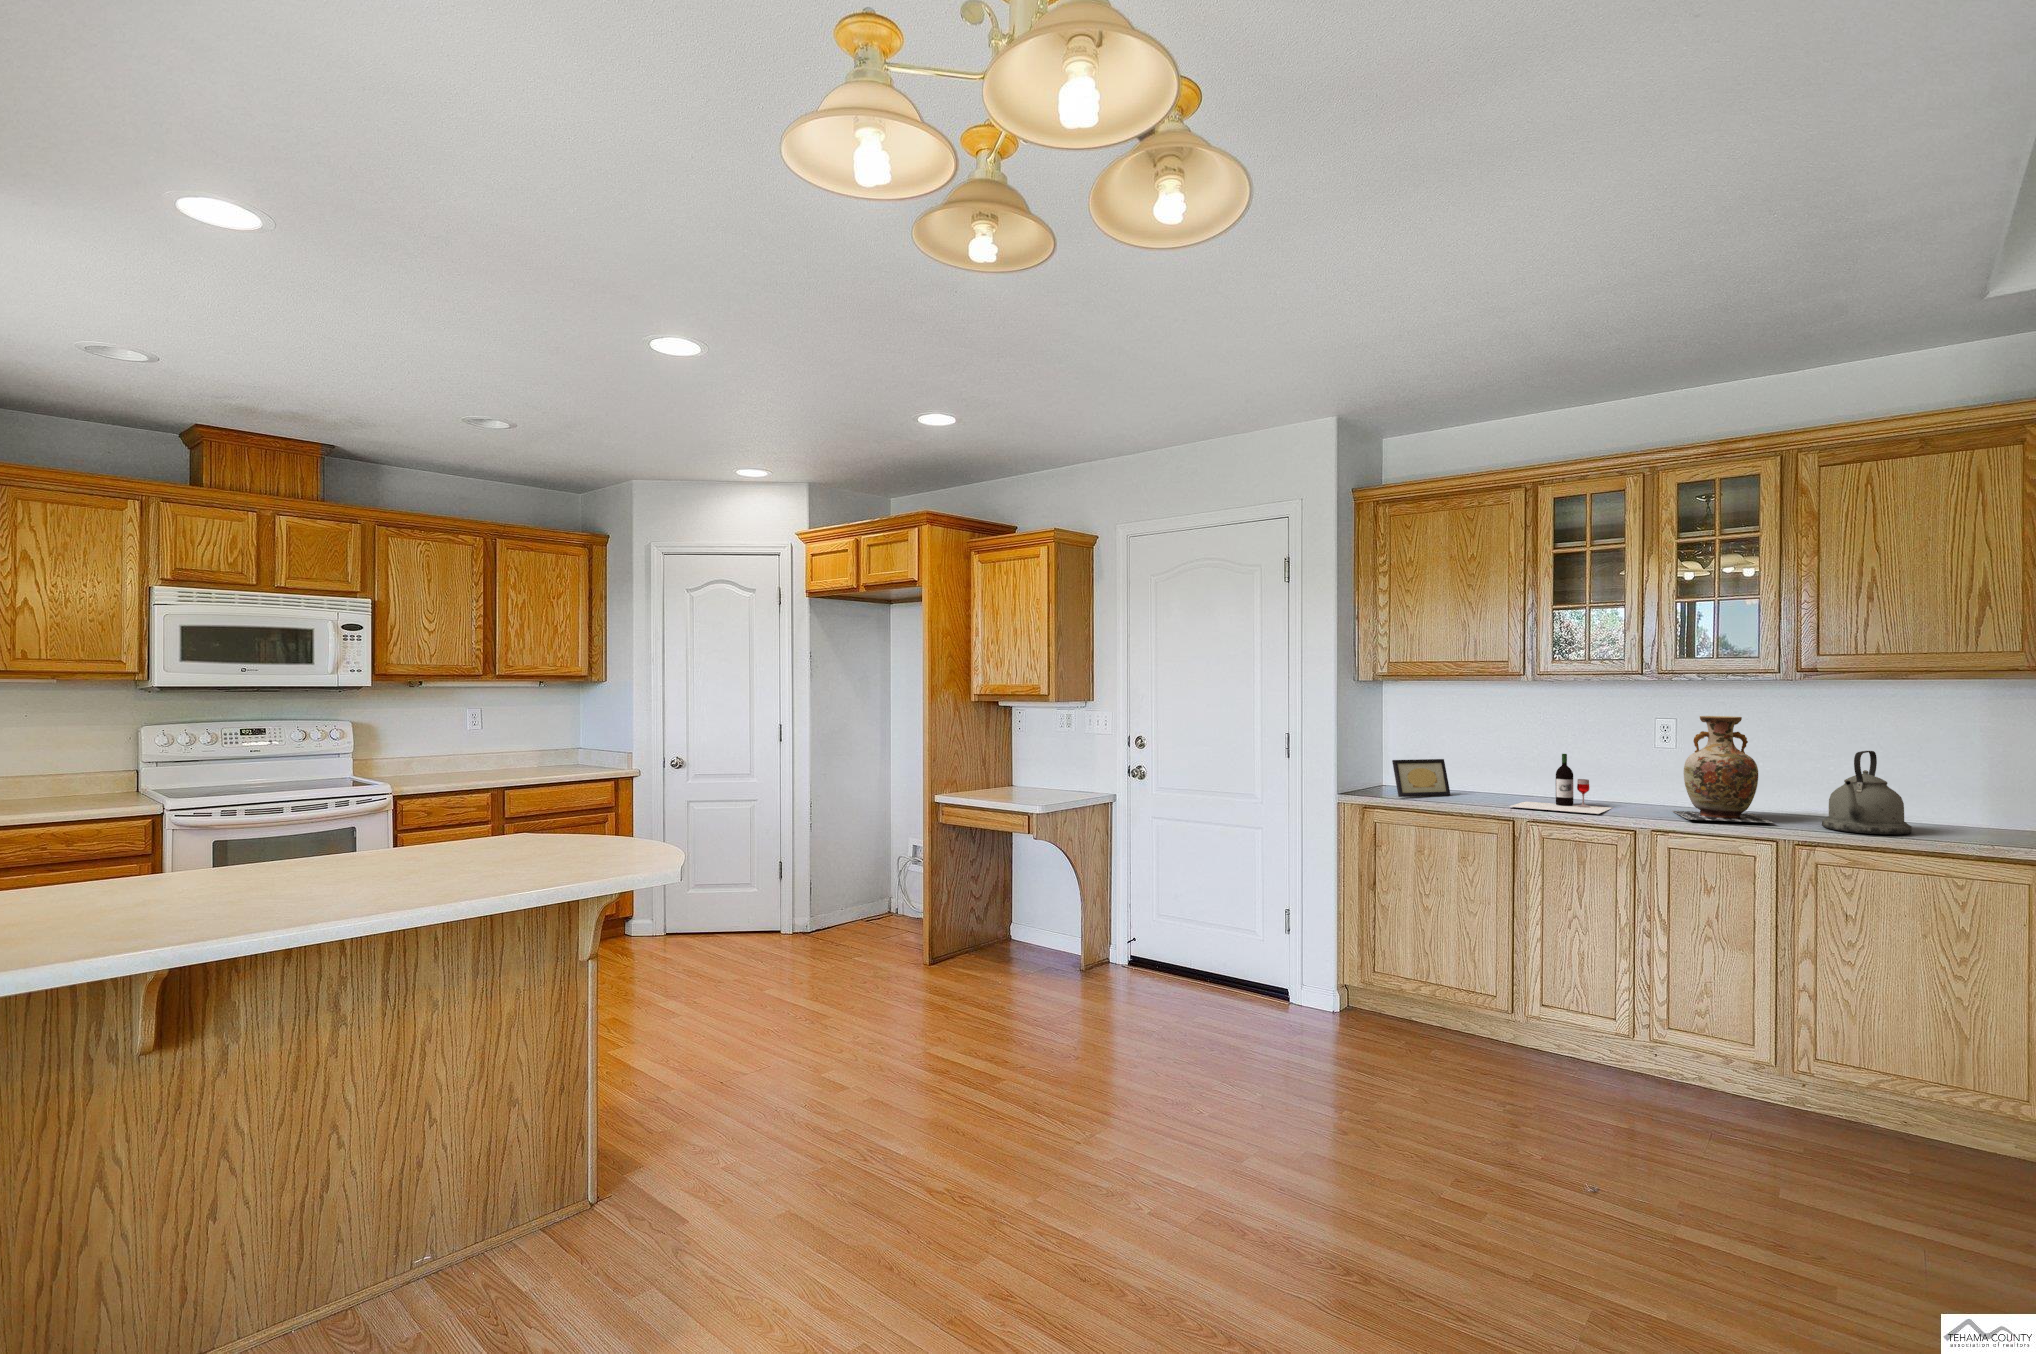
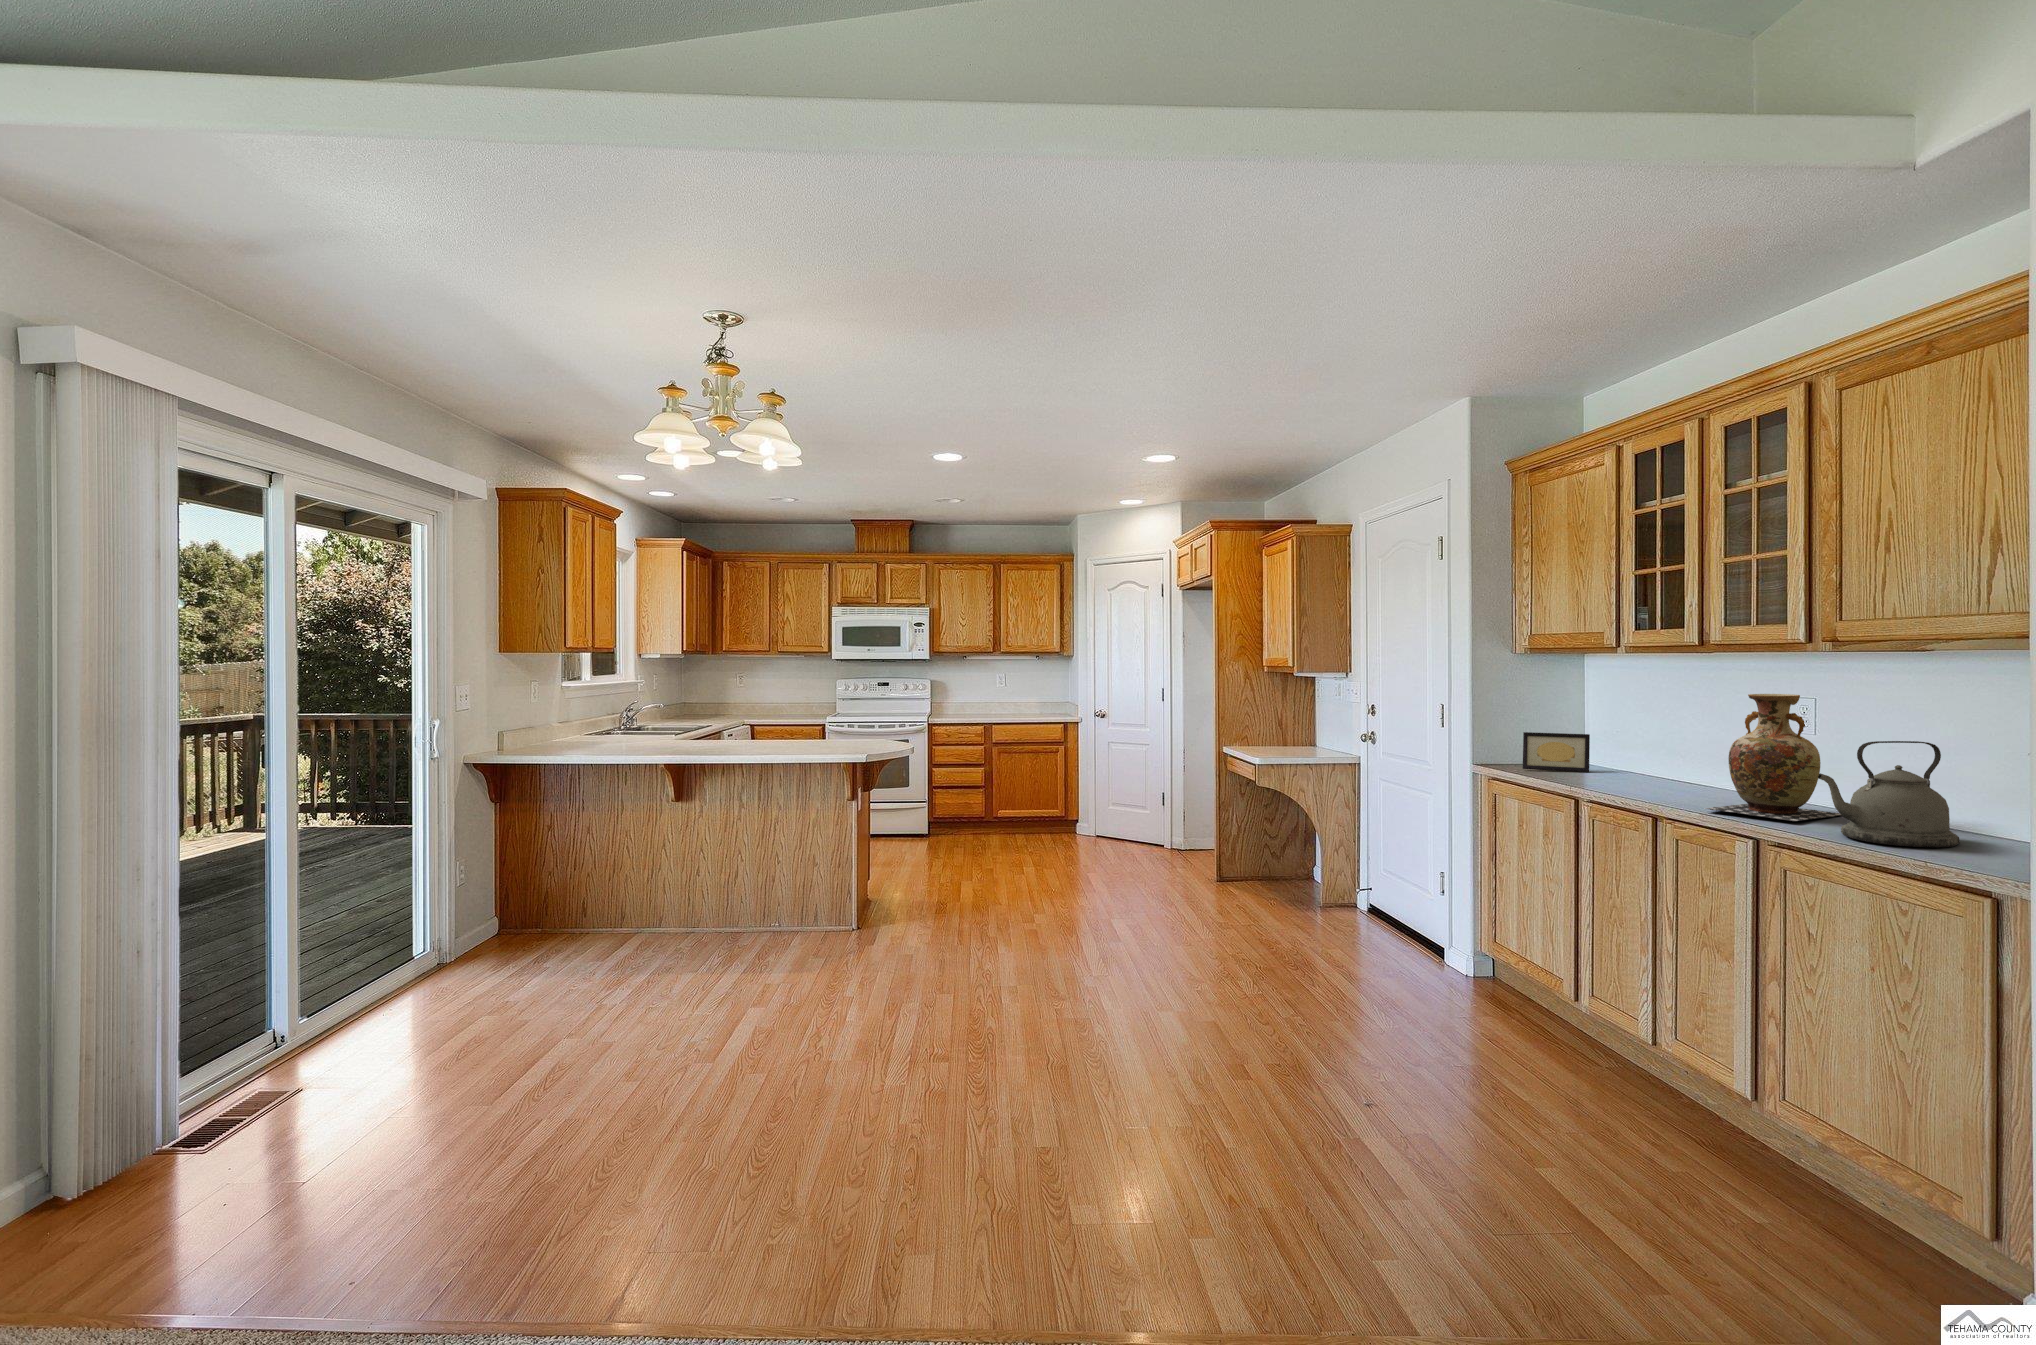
wine bottle: present [1510,754,1612,814] -> none [1582,732,1729,796]

